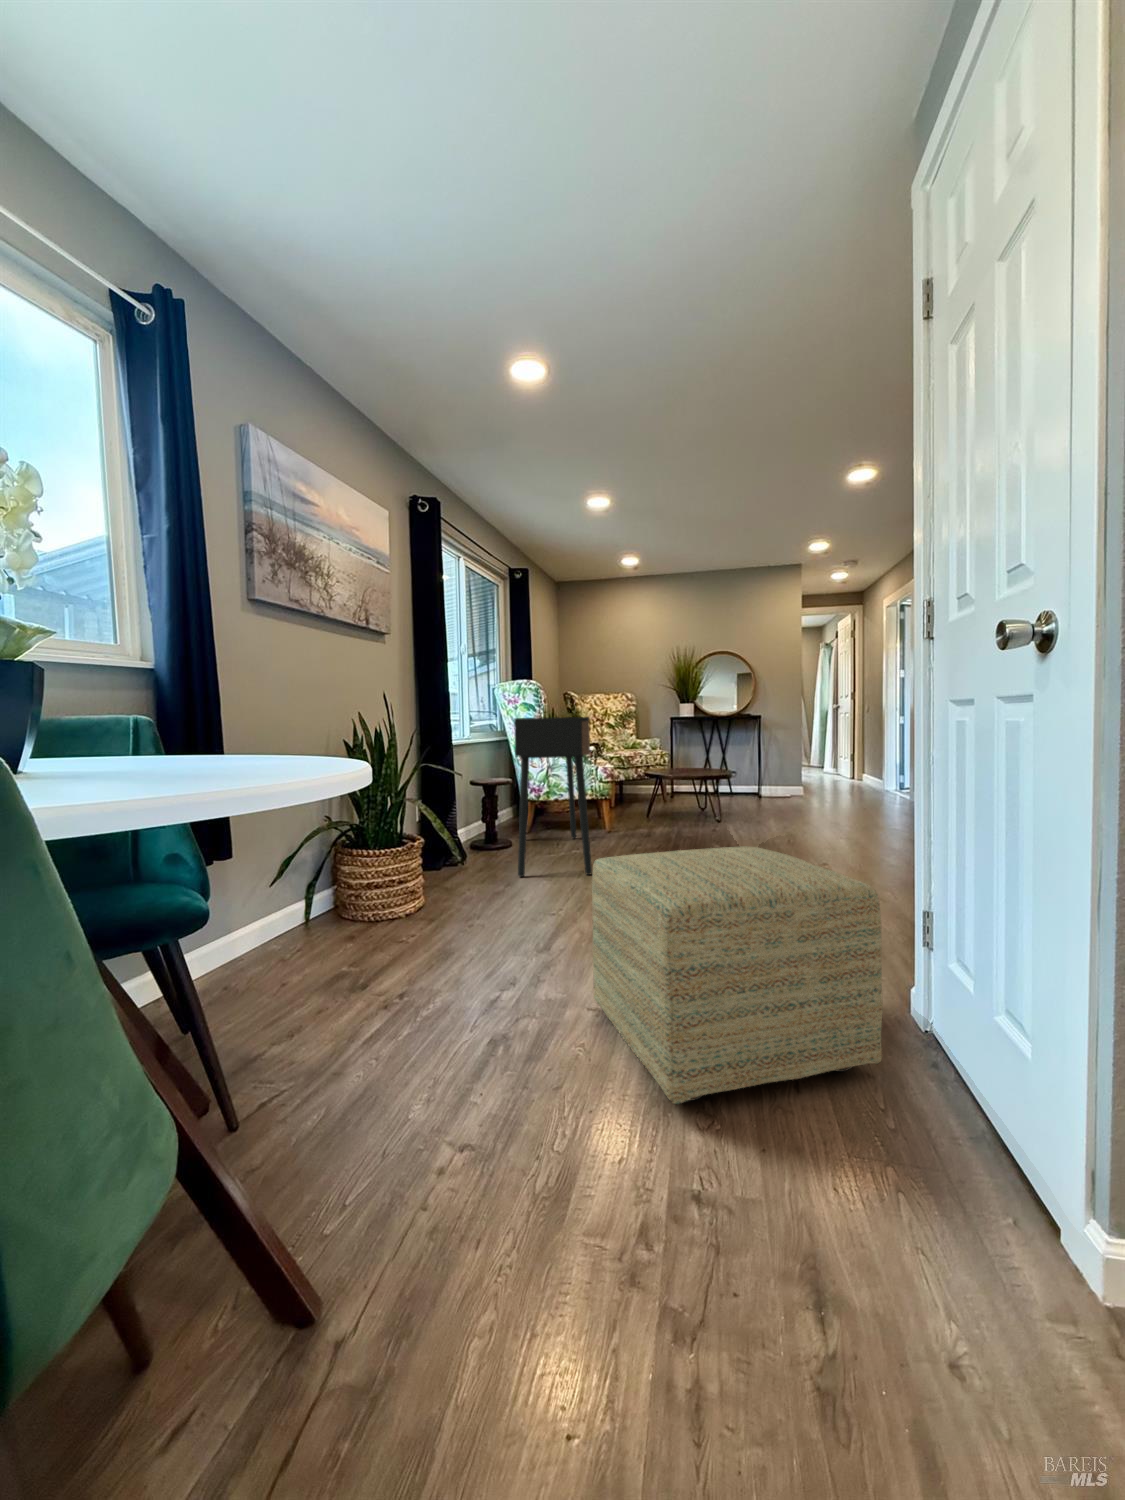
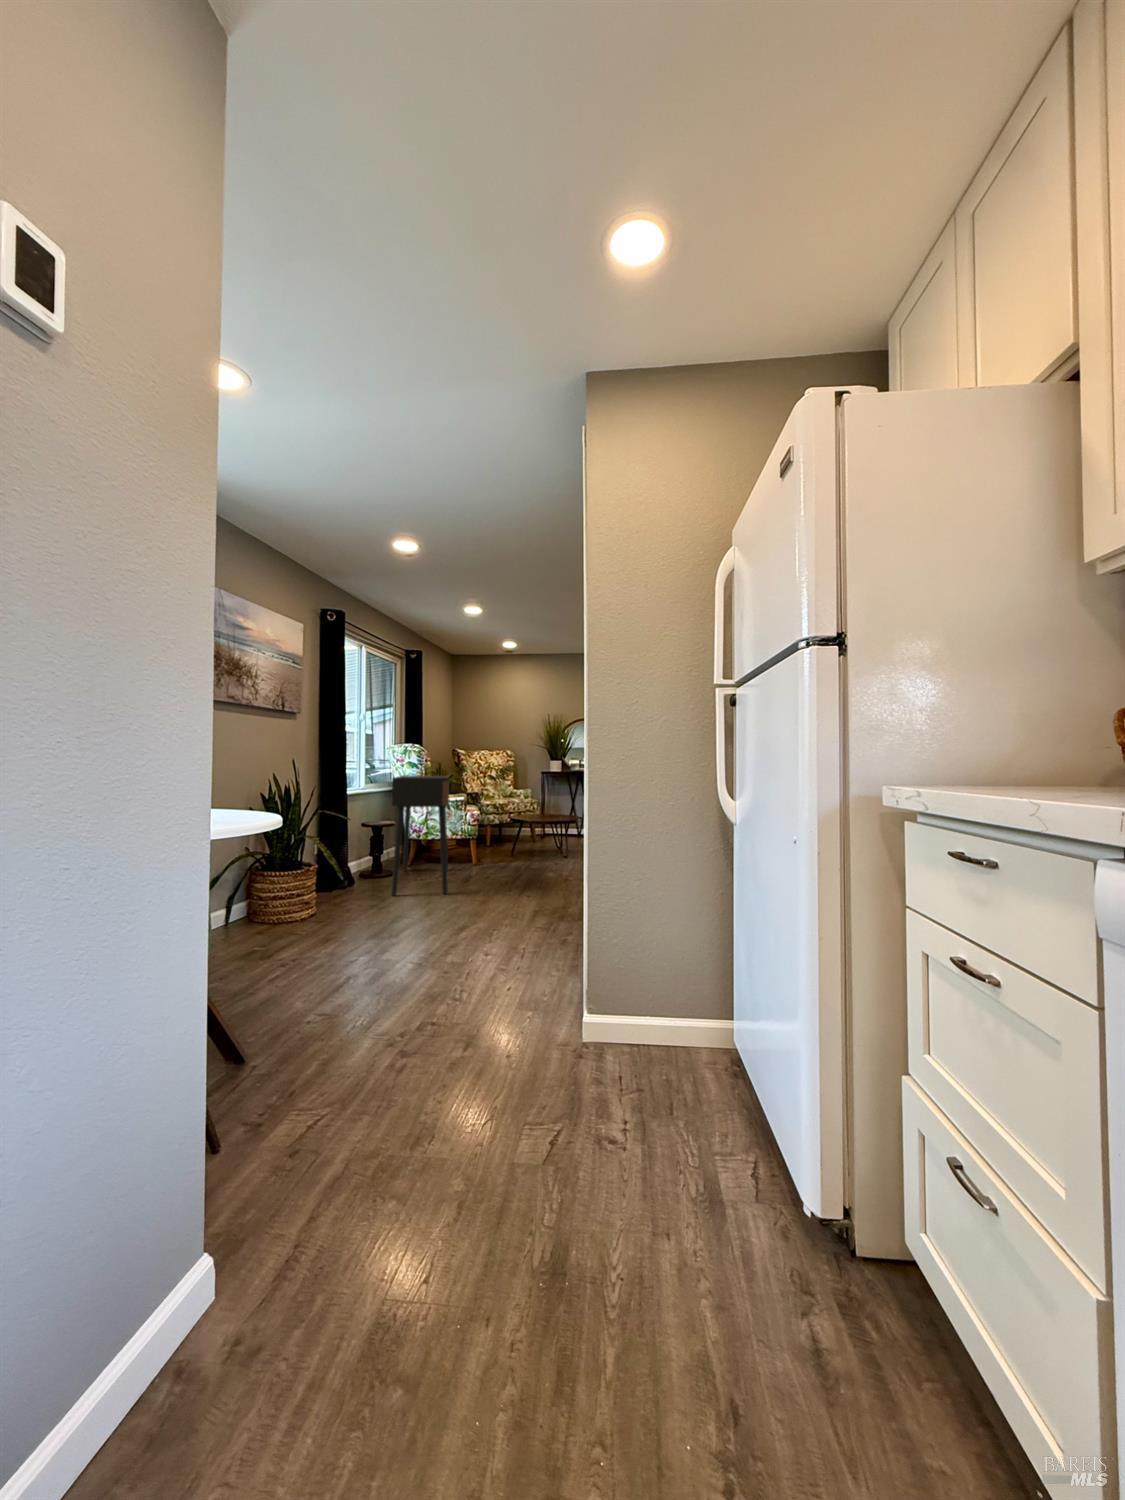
ottoman: present [592,847,883,1104] -> none [412,866,552,994]

